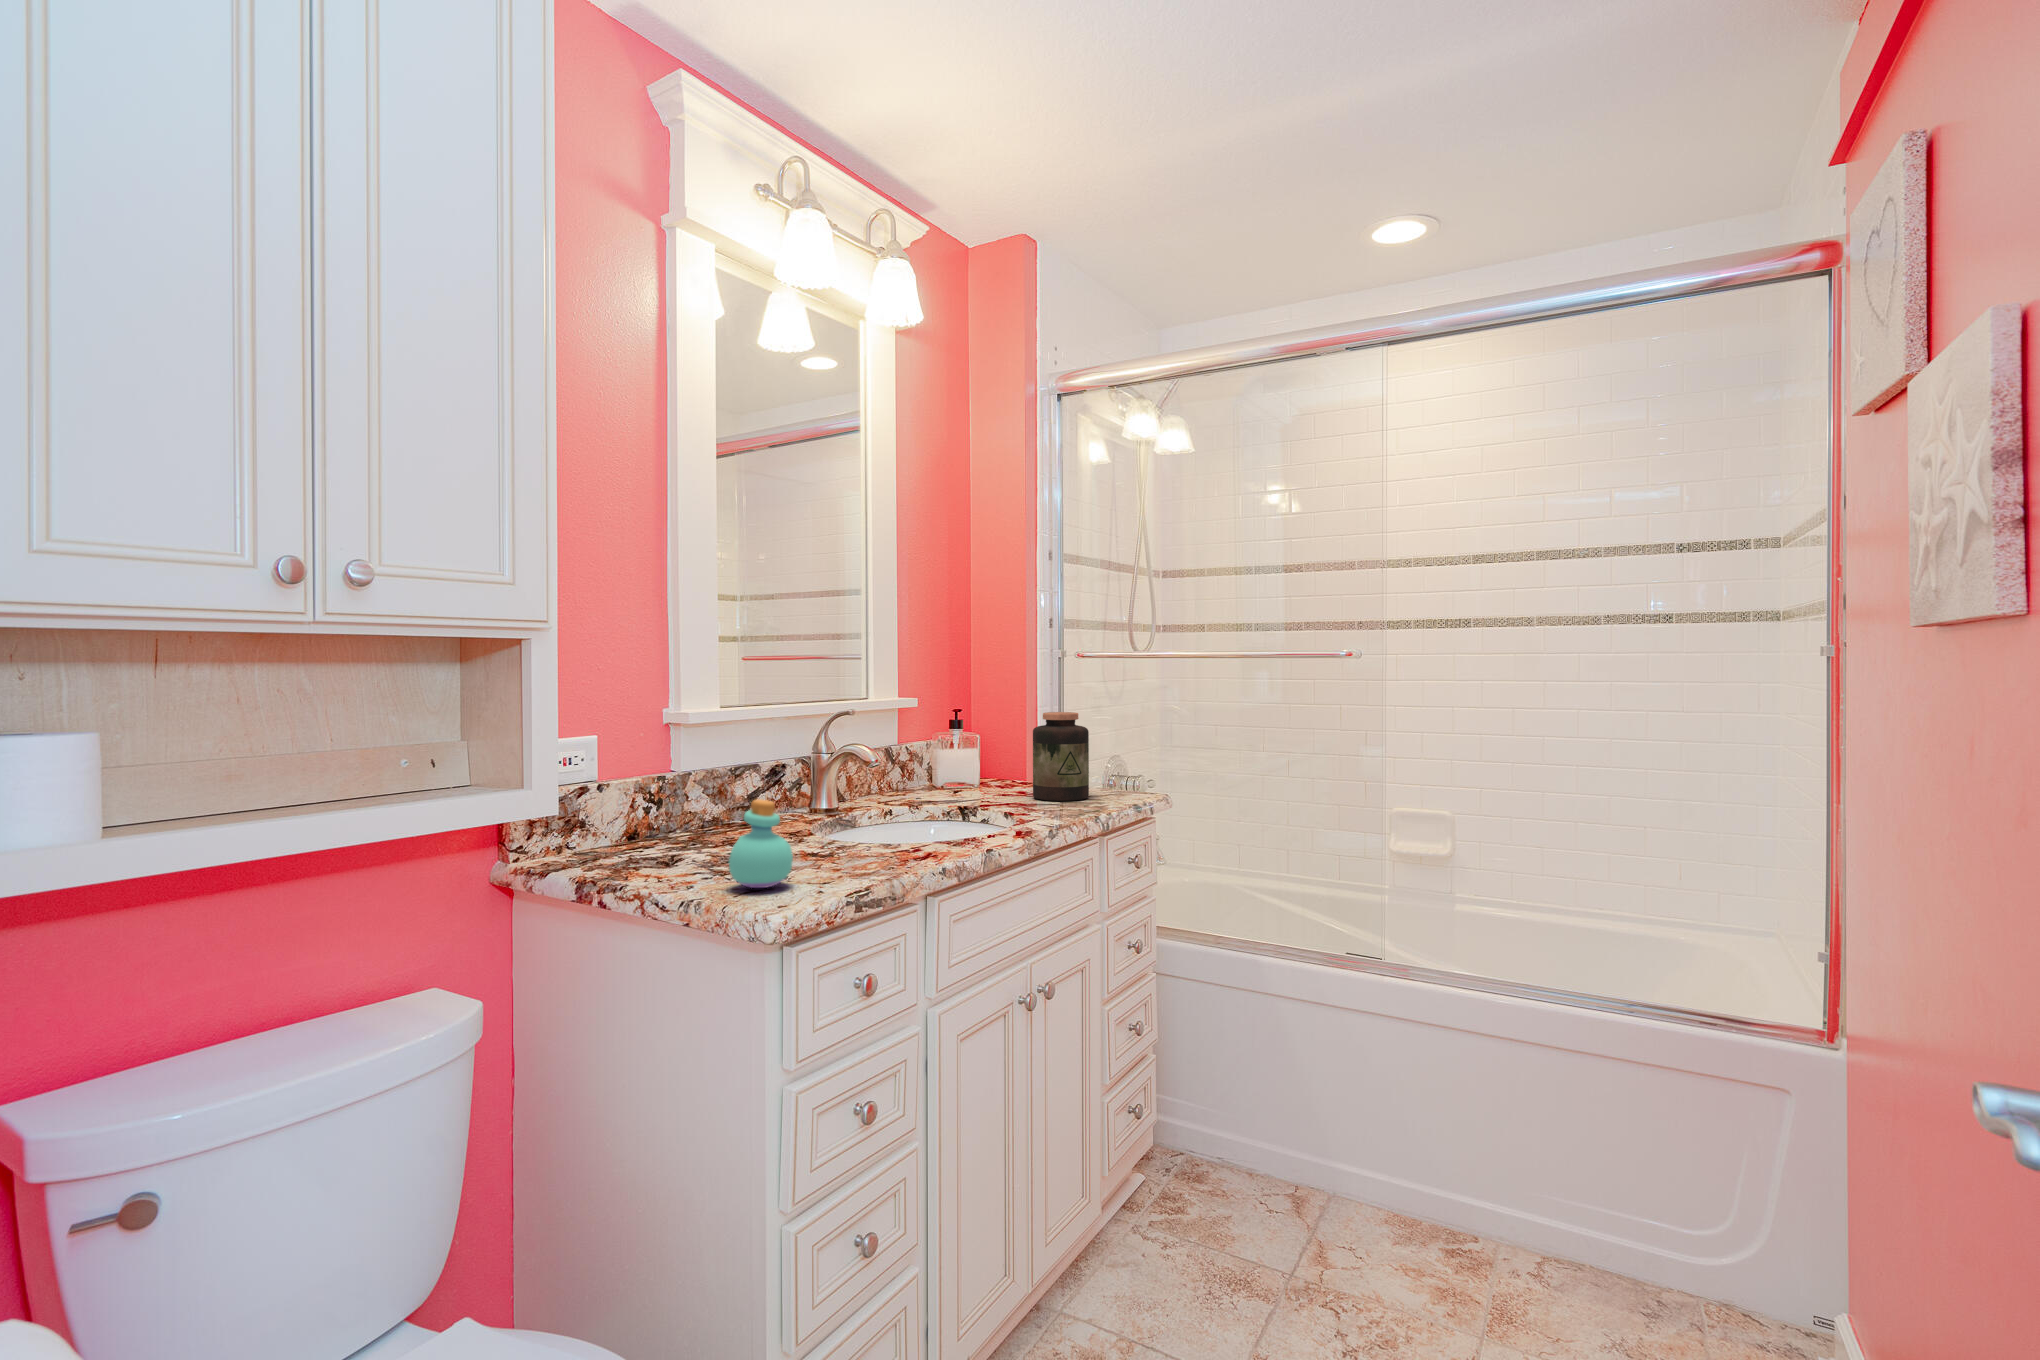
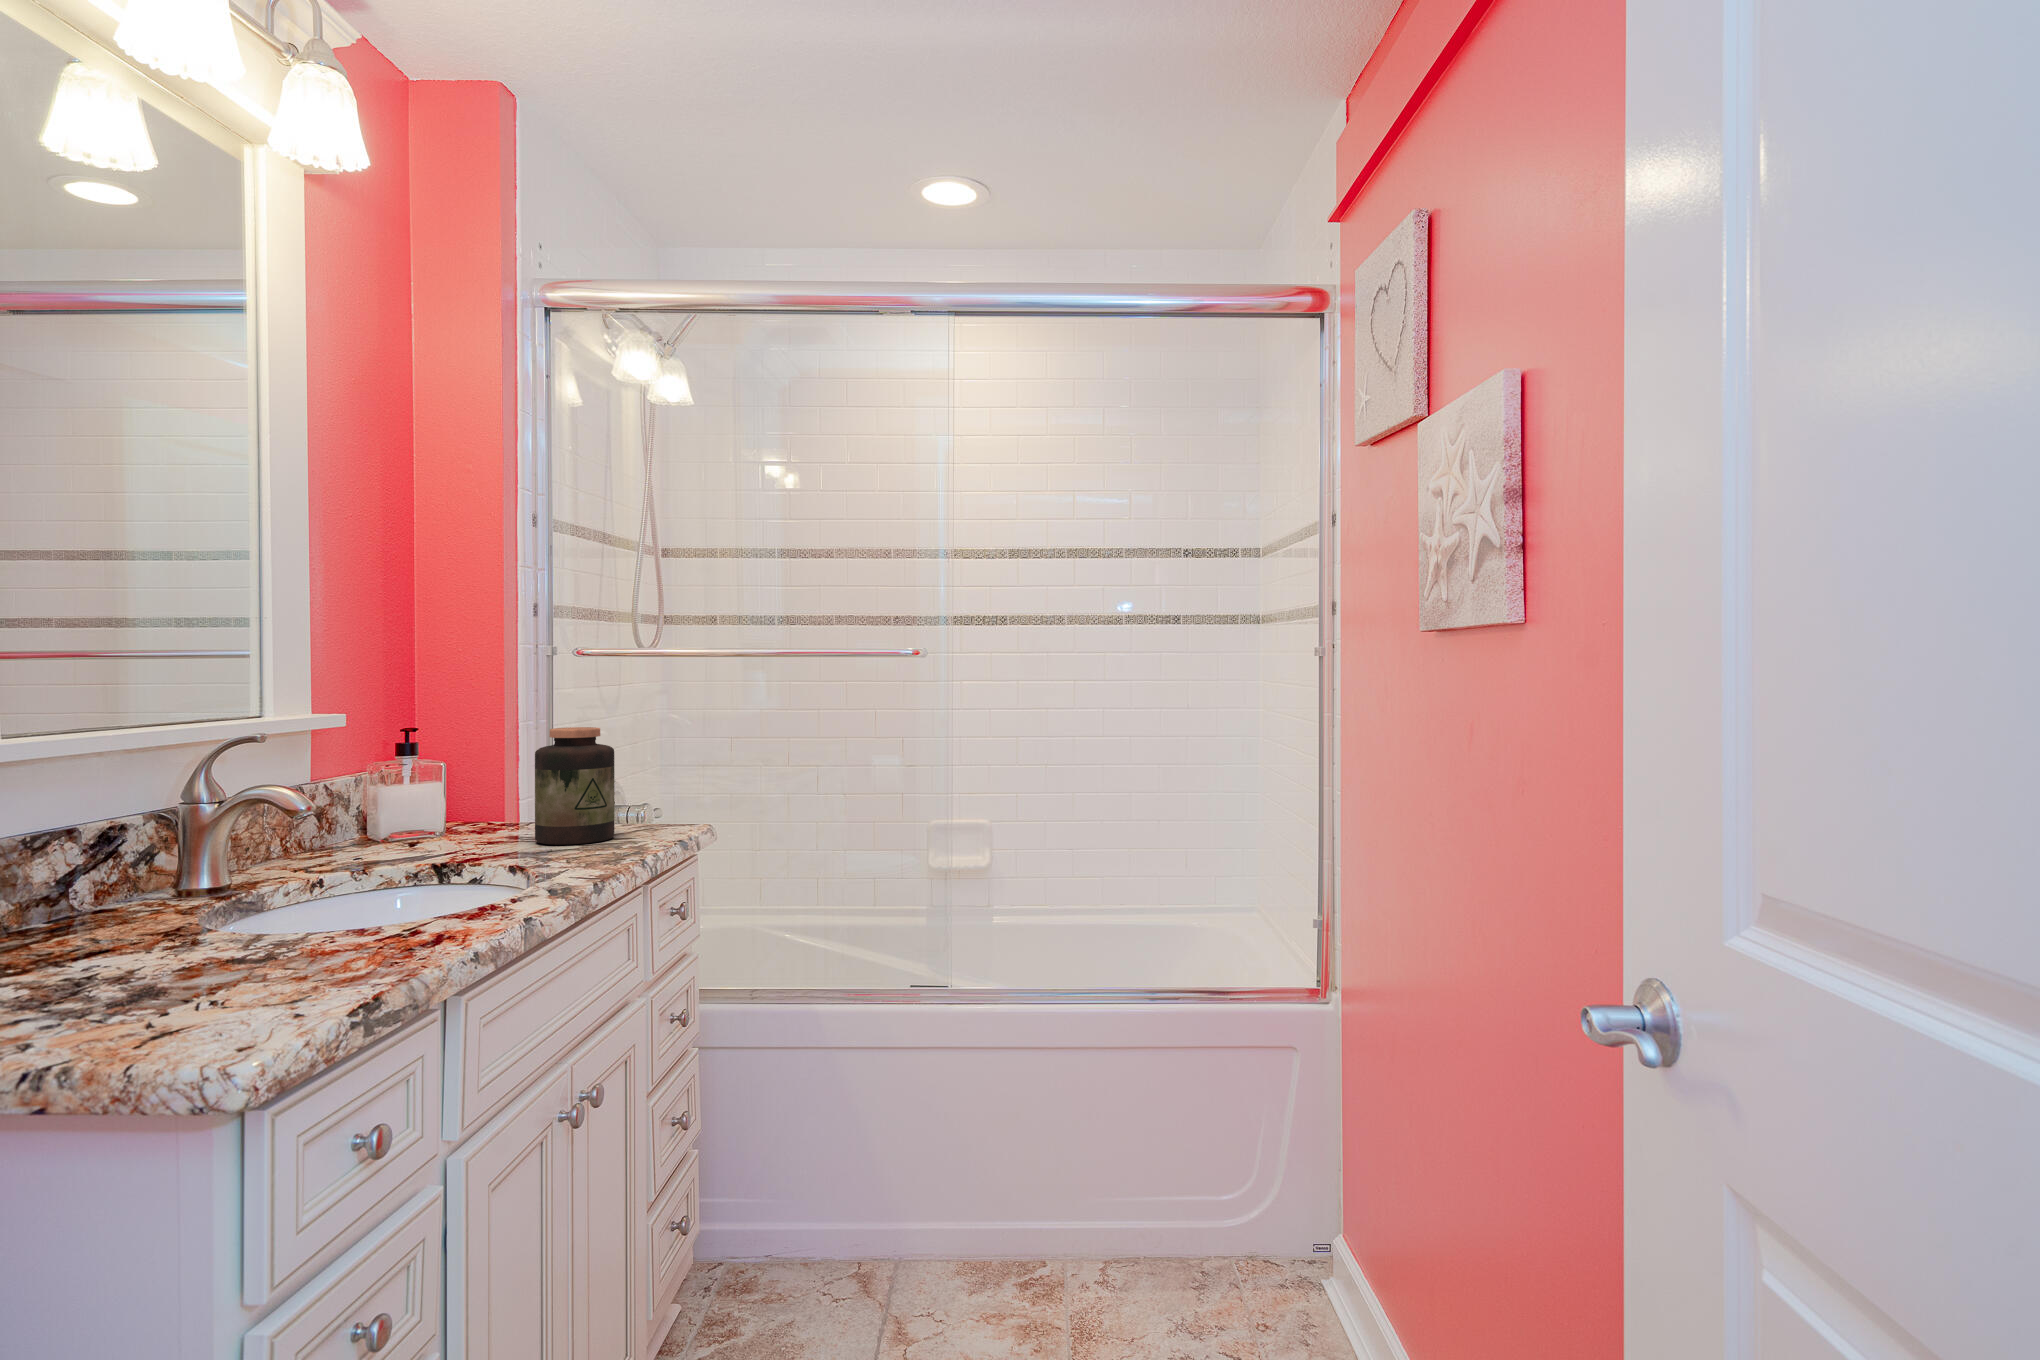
perfume bottle: present [729,799,793,888] -> none [110,882,240,1029]

